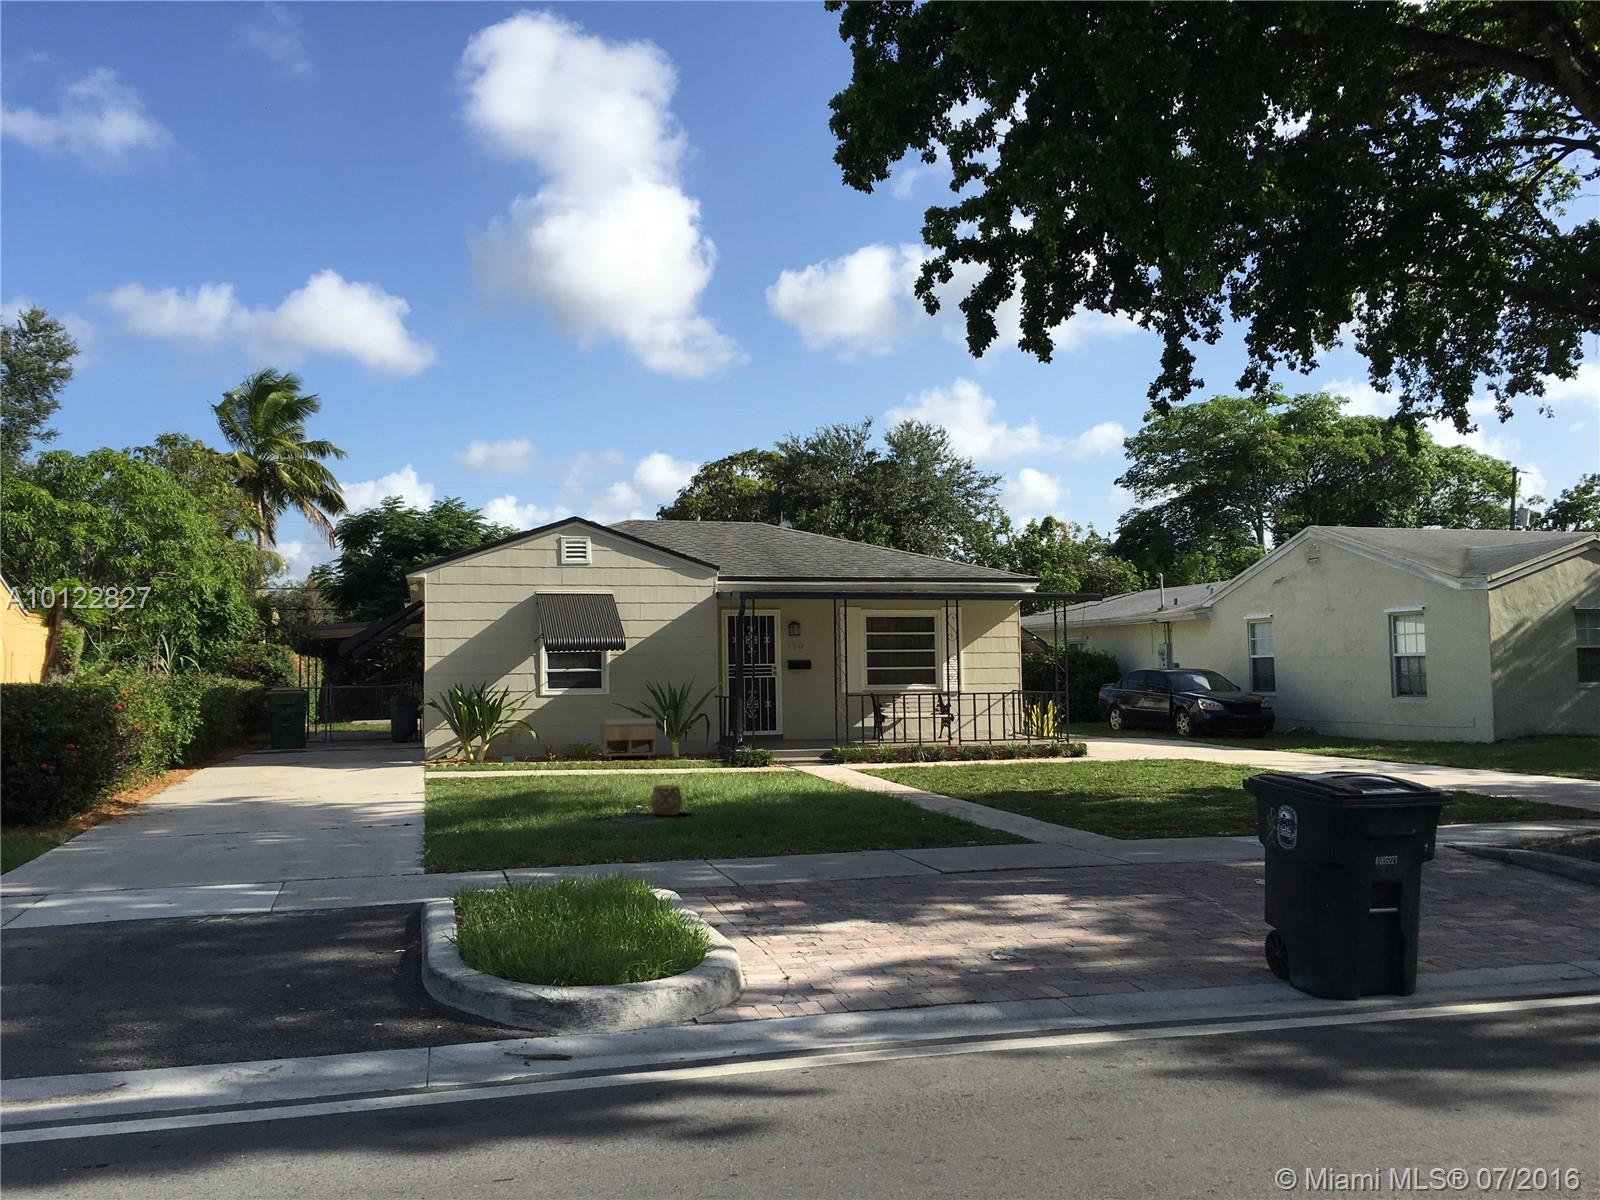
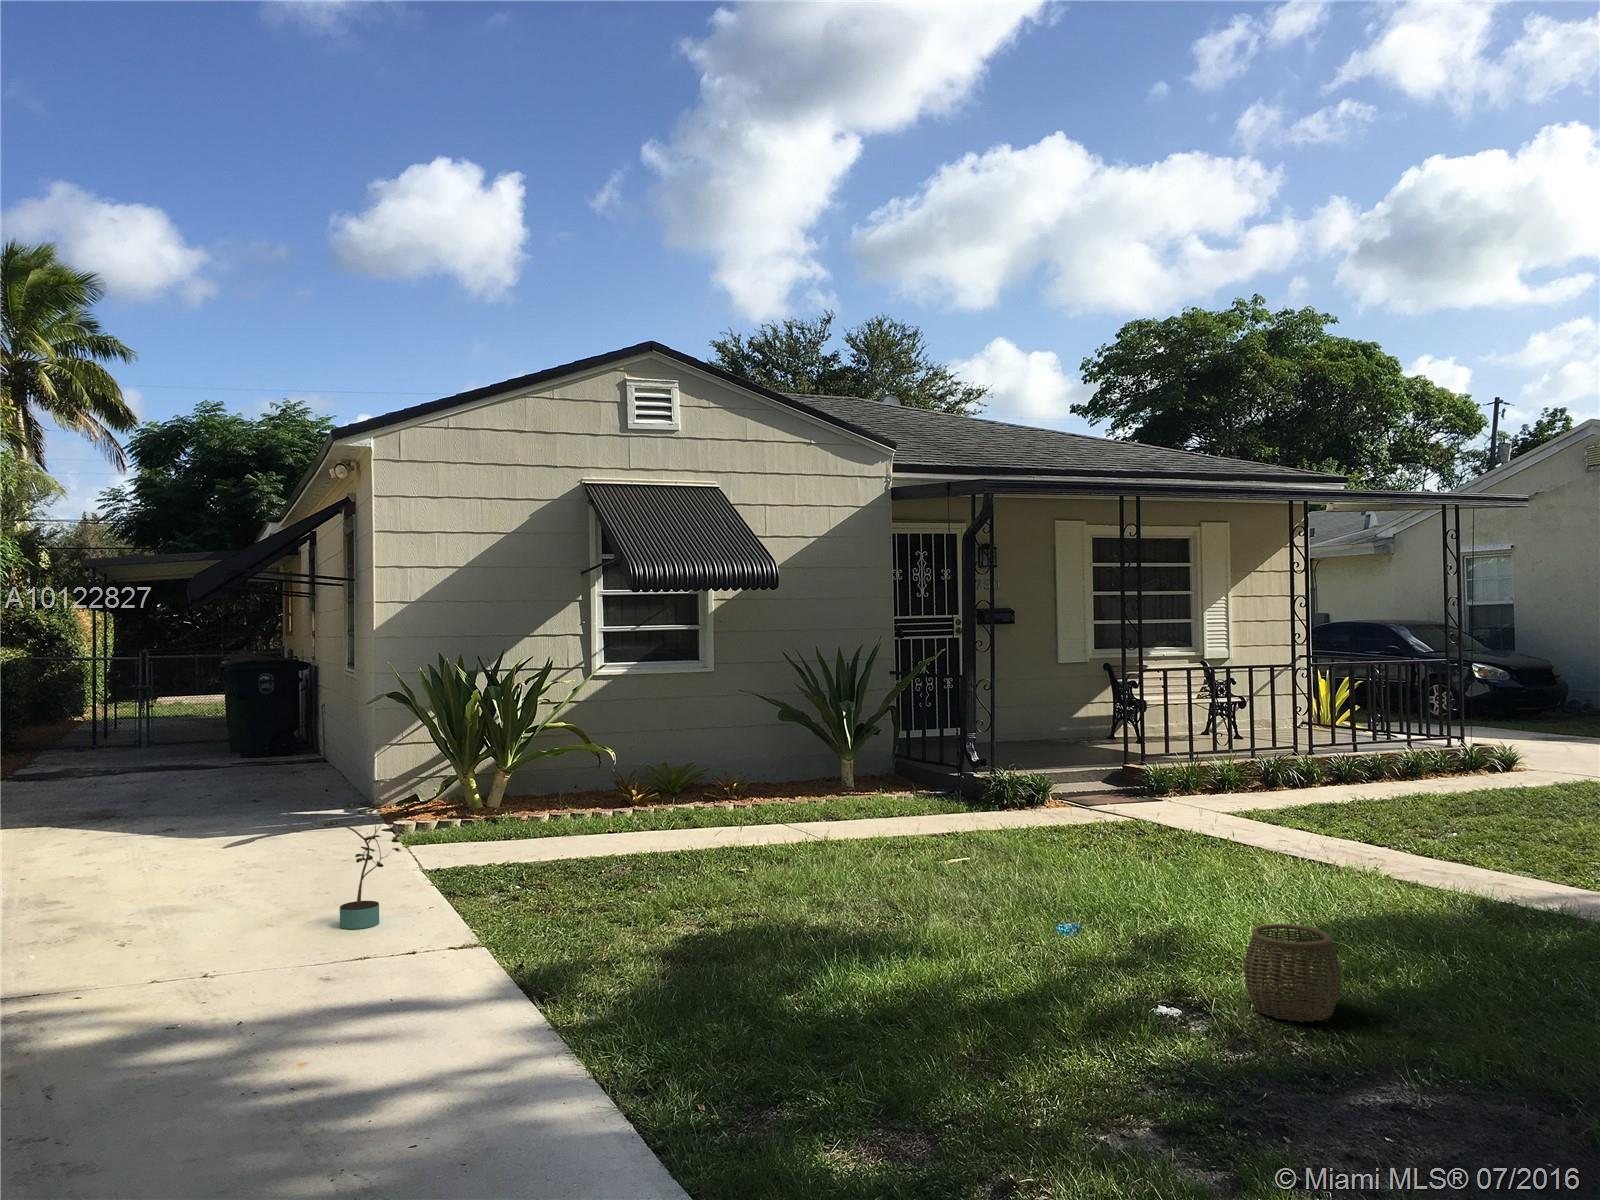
storage bench: present [600,718,656,760] -> none [707,712,815,794]
potted plant: present [497,723,520,762] -> present [324,803,401,929]

